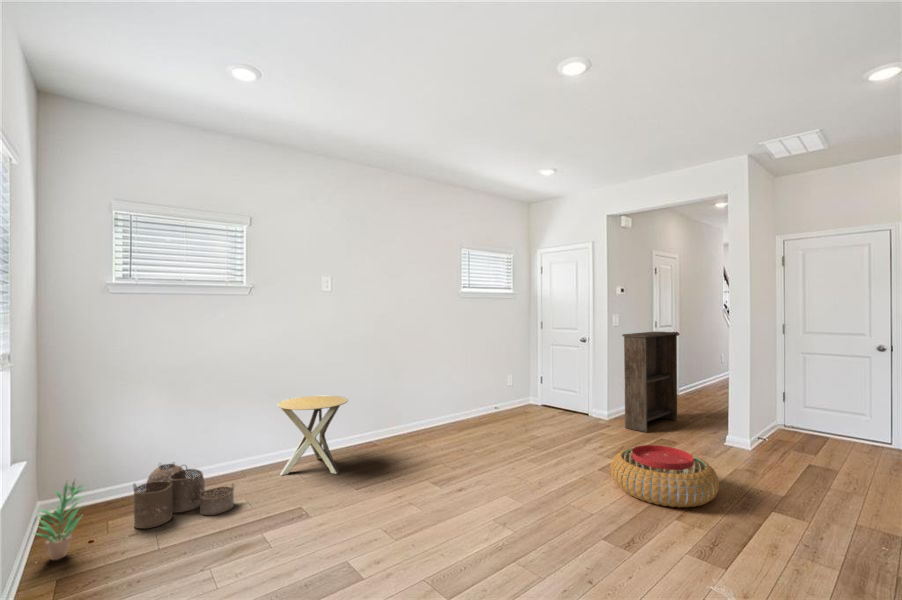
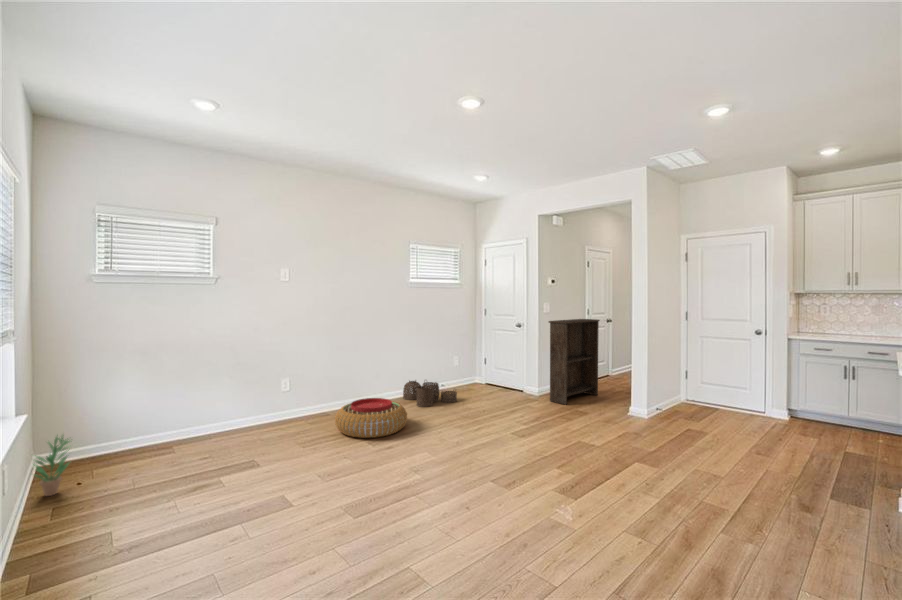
side table: present [278,395,348,475] -> none [240,372,302,437]
pouf: present [611,445,719,507] -> present [335,398,407,438]
woven basket: present [133,464,234,528] -> present [403,381,457,407]

